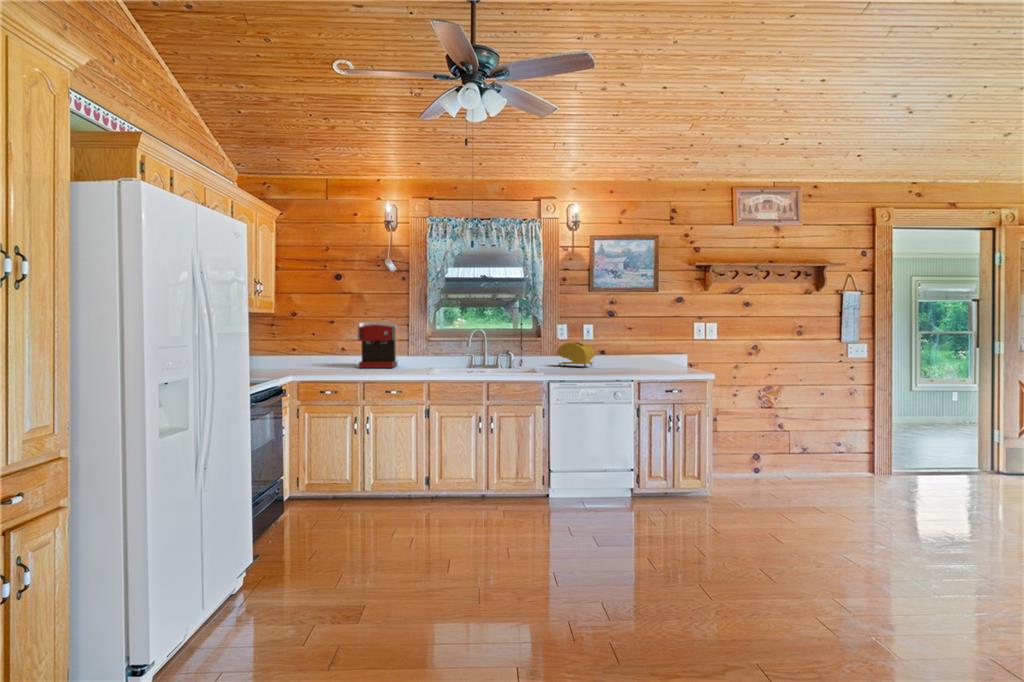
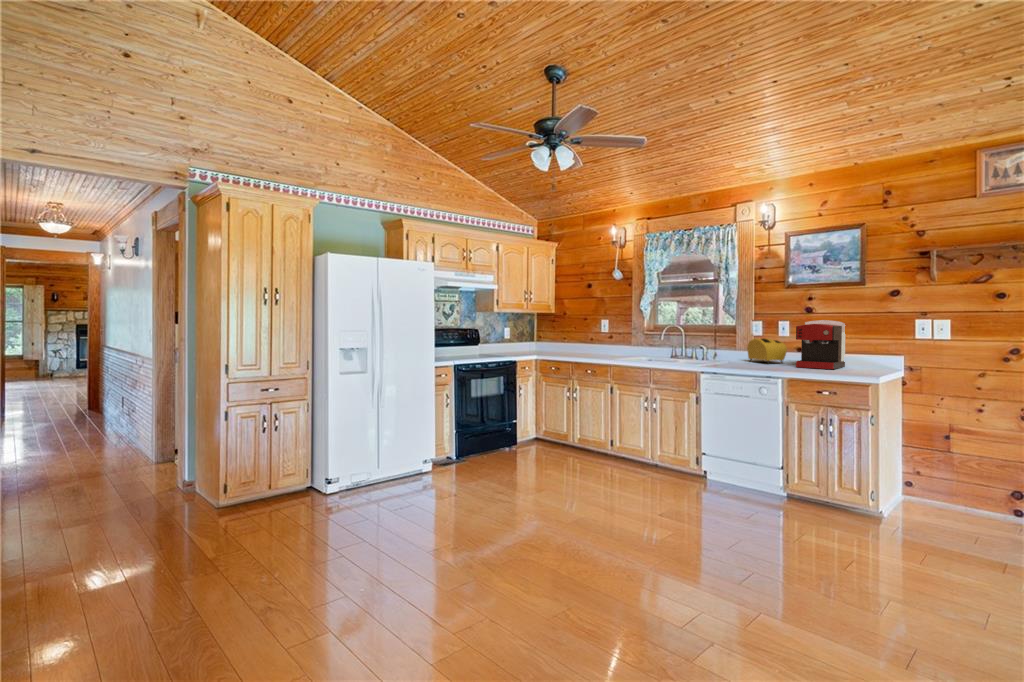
coffee maker: present [358,322,398,368] -> present [796,320,846,369]

